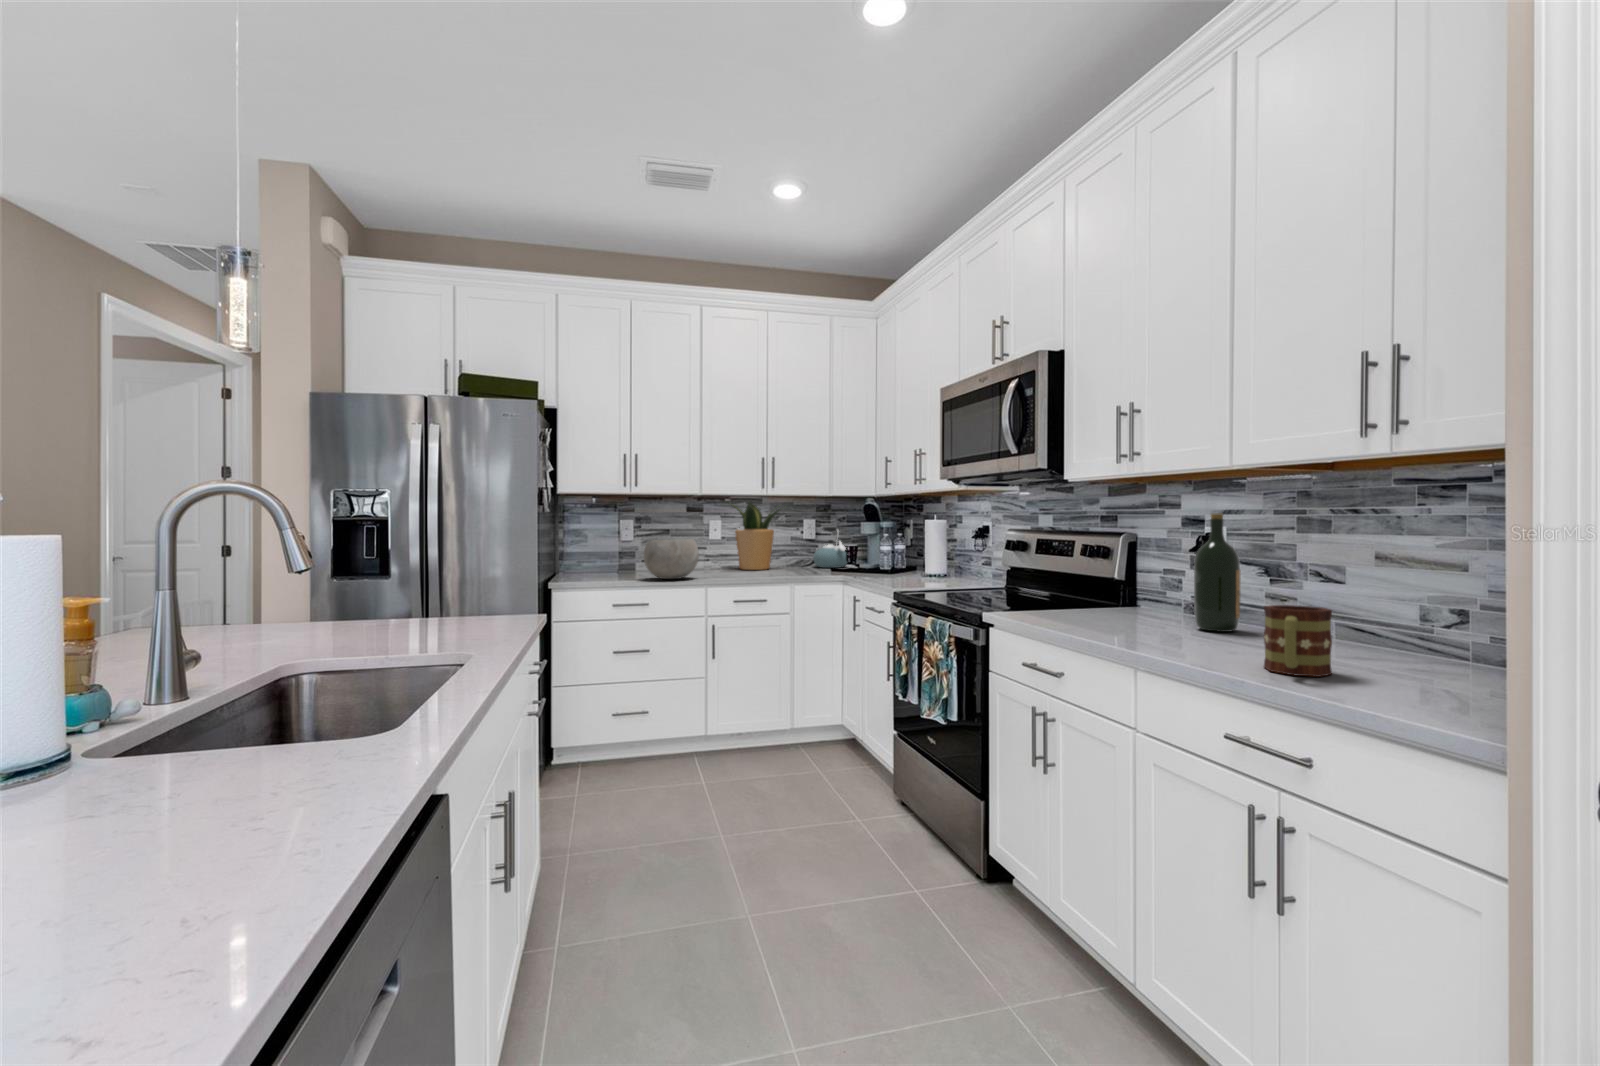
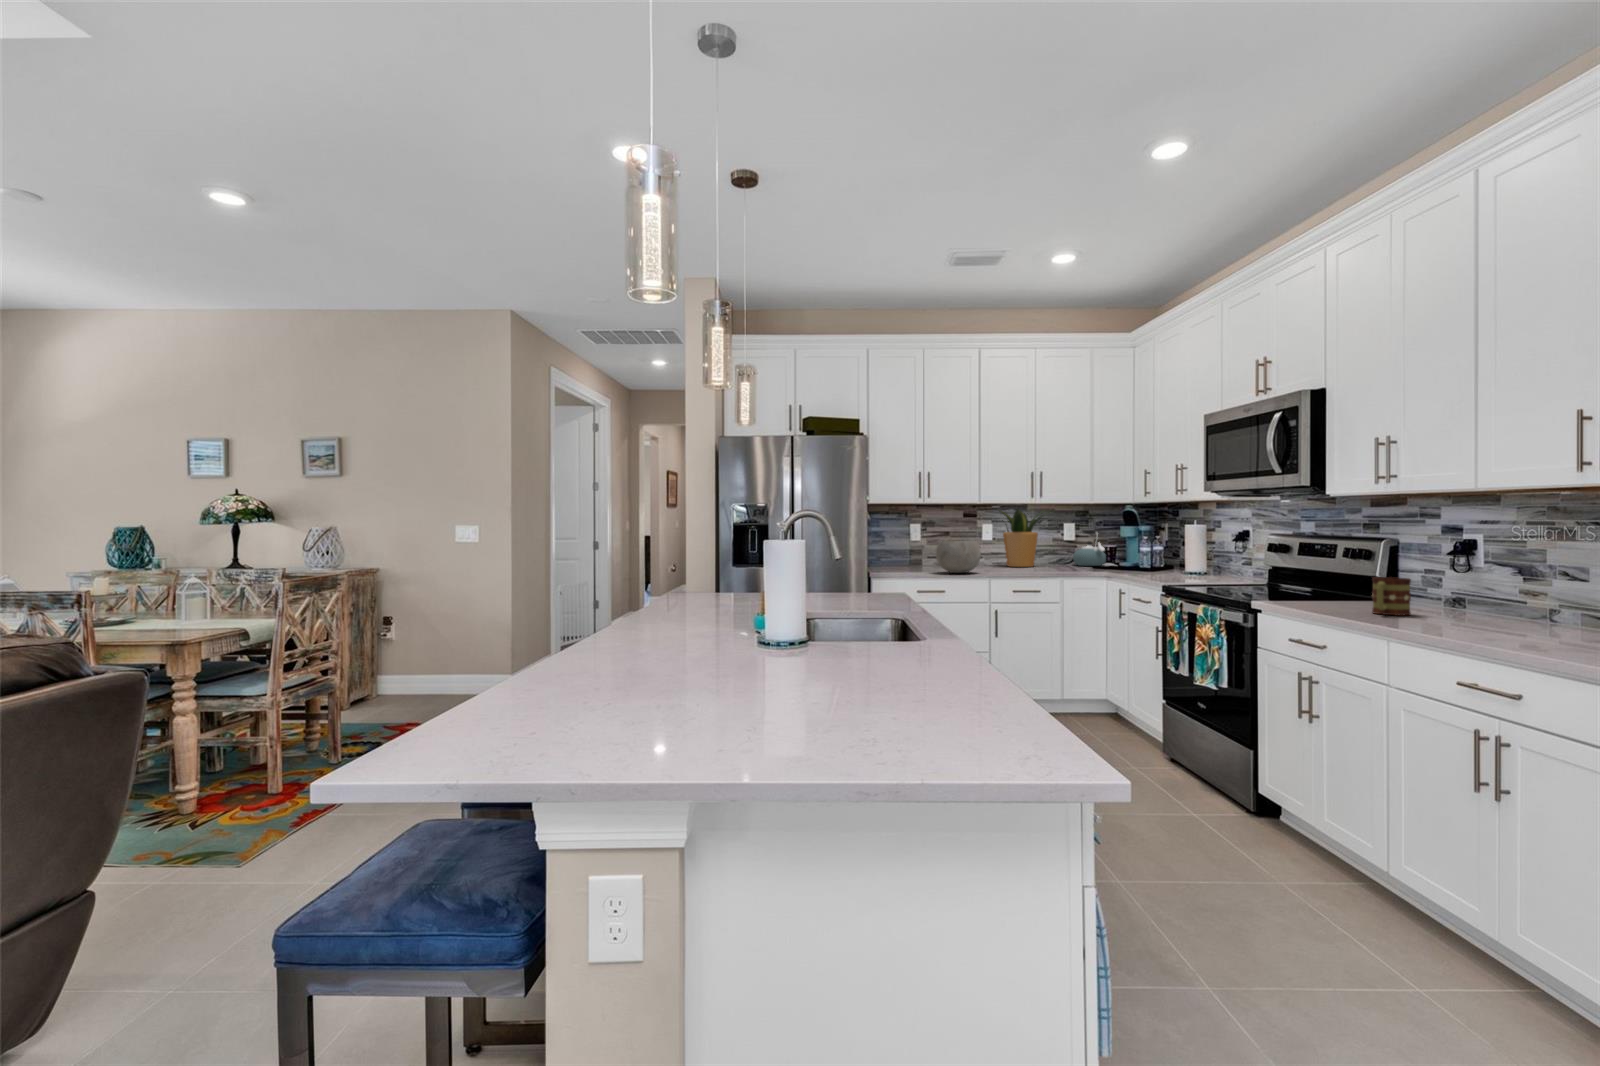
wine bottle: present [1194,513,1241,632] -> none [1445,525,1488,618]
mug: present [1264,605,1332,677] -> present [1372,577,1411,616]

